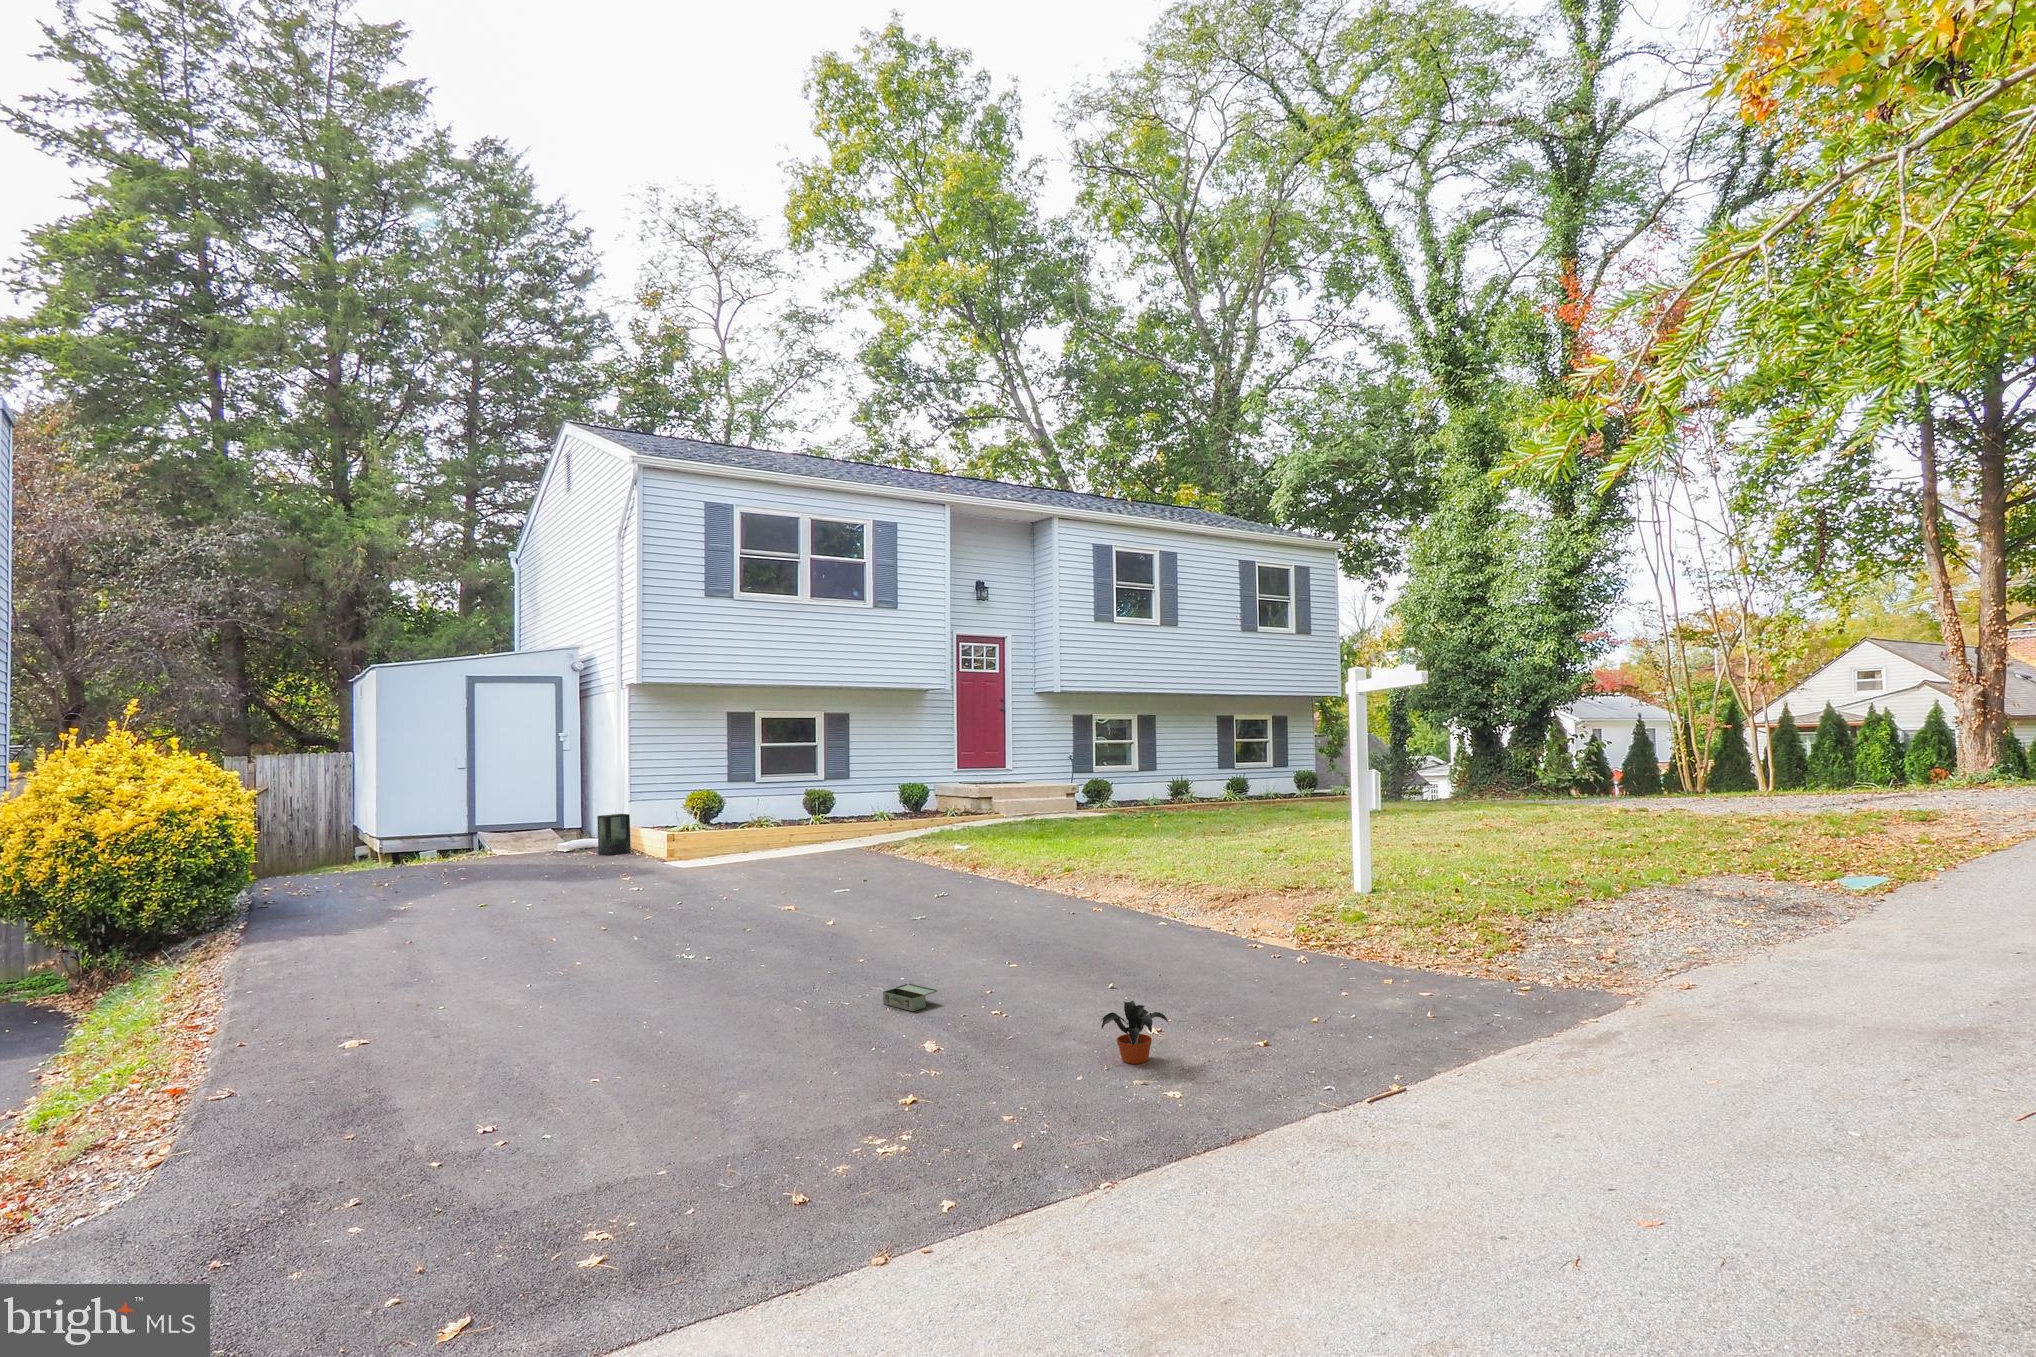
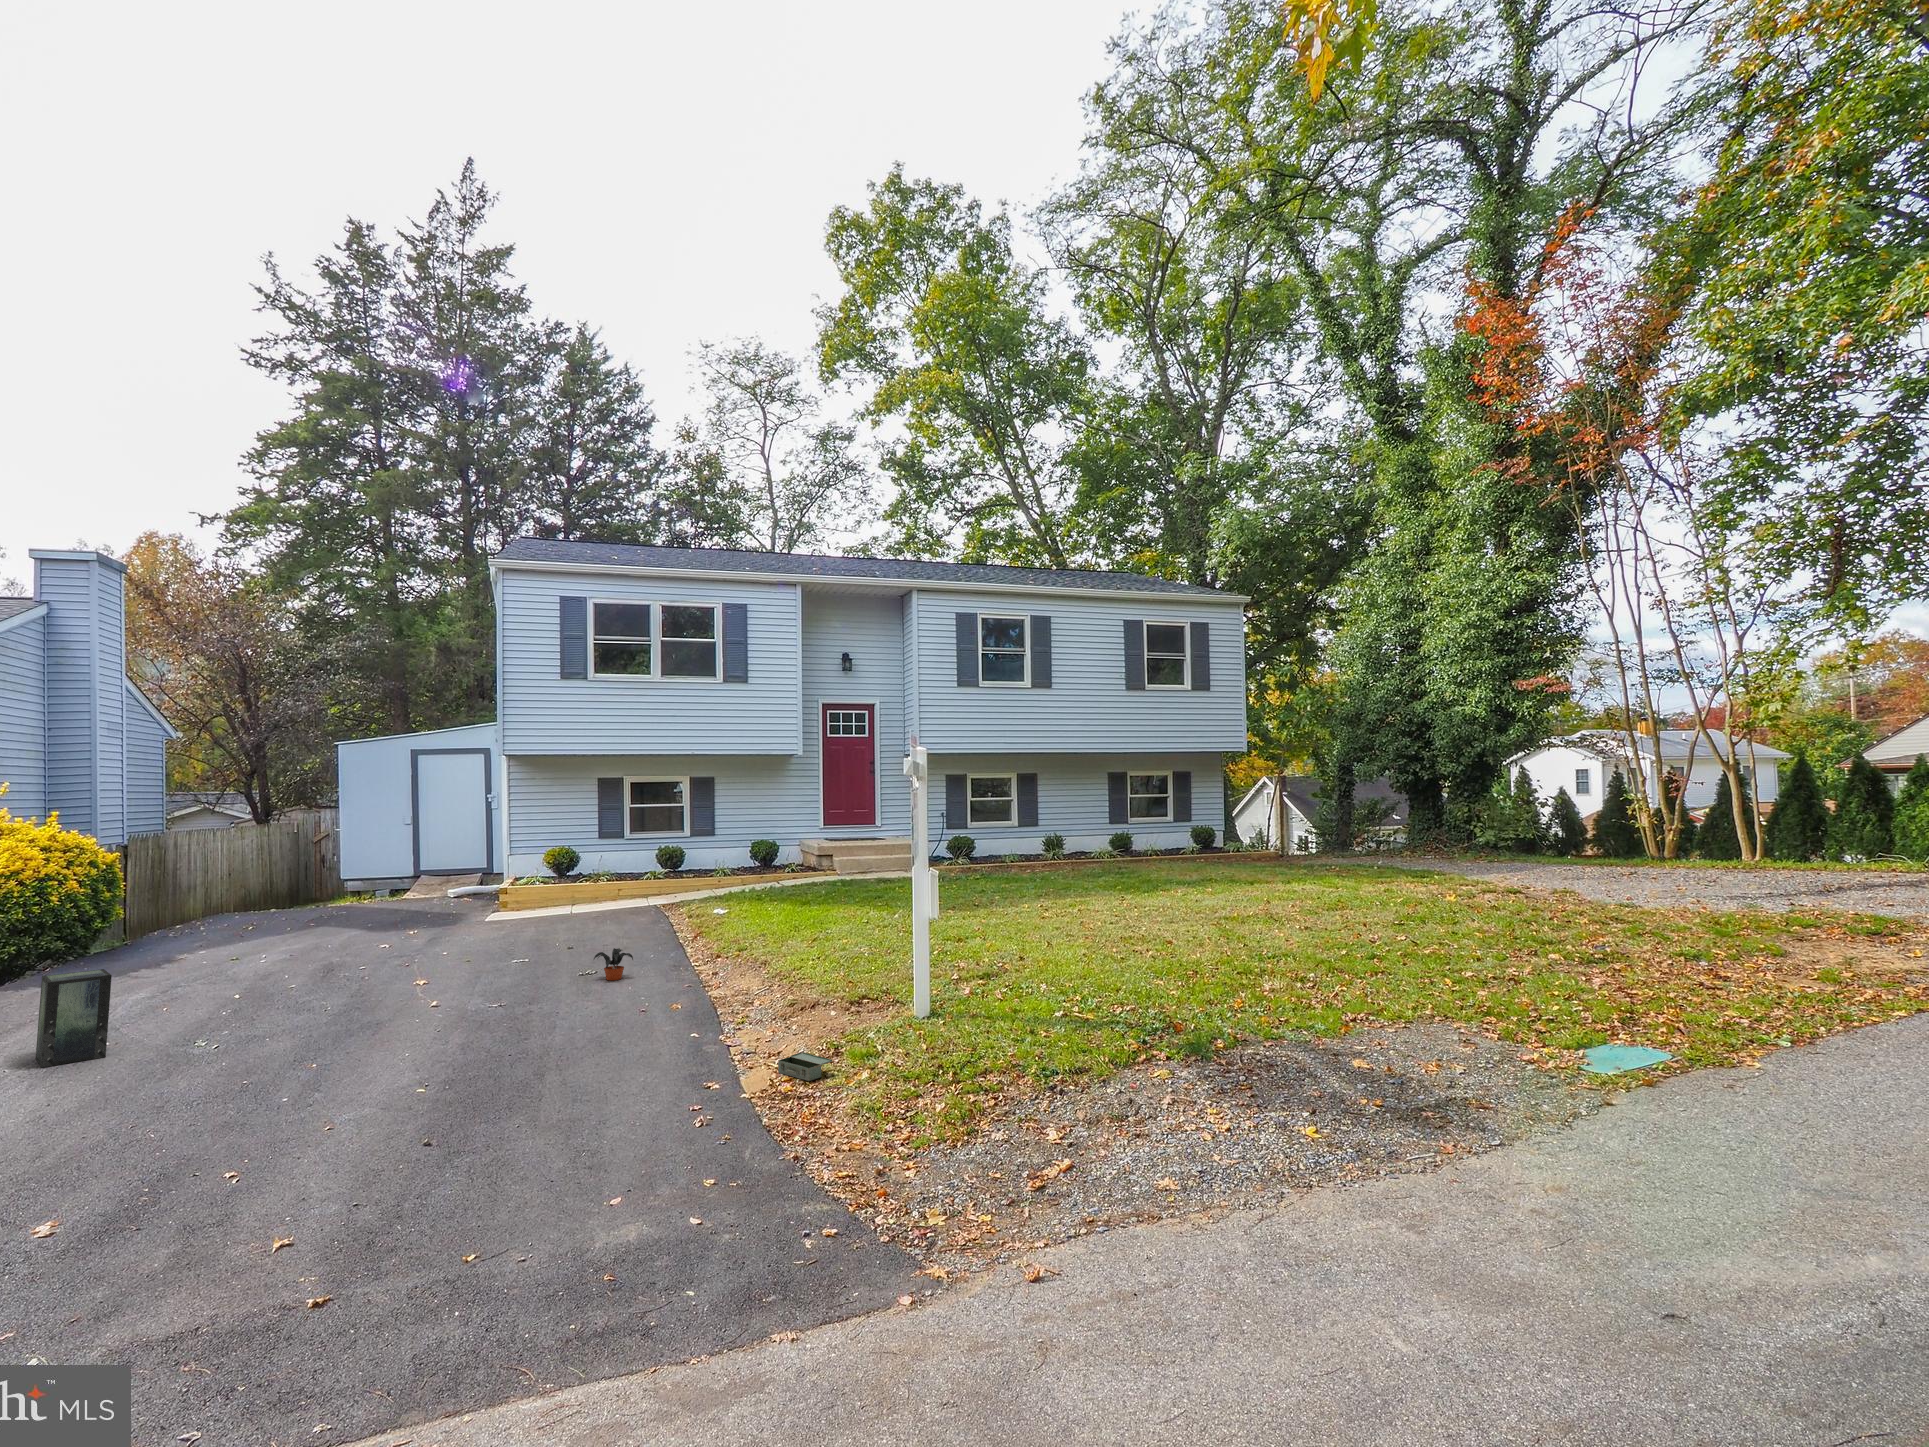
storage box: present [597,814,631,855] -> present [36,969,112,1068]
potted plant: present [1101,1001,1168,1064] -> present [594,948,633,980]

